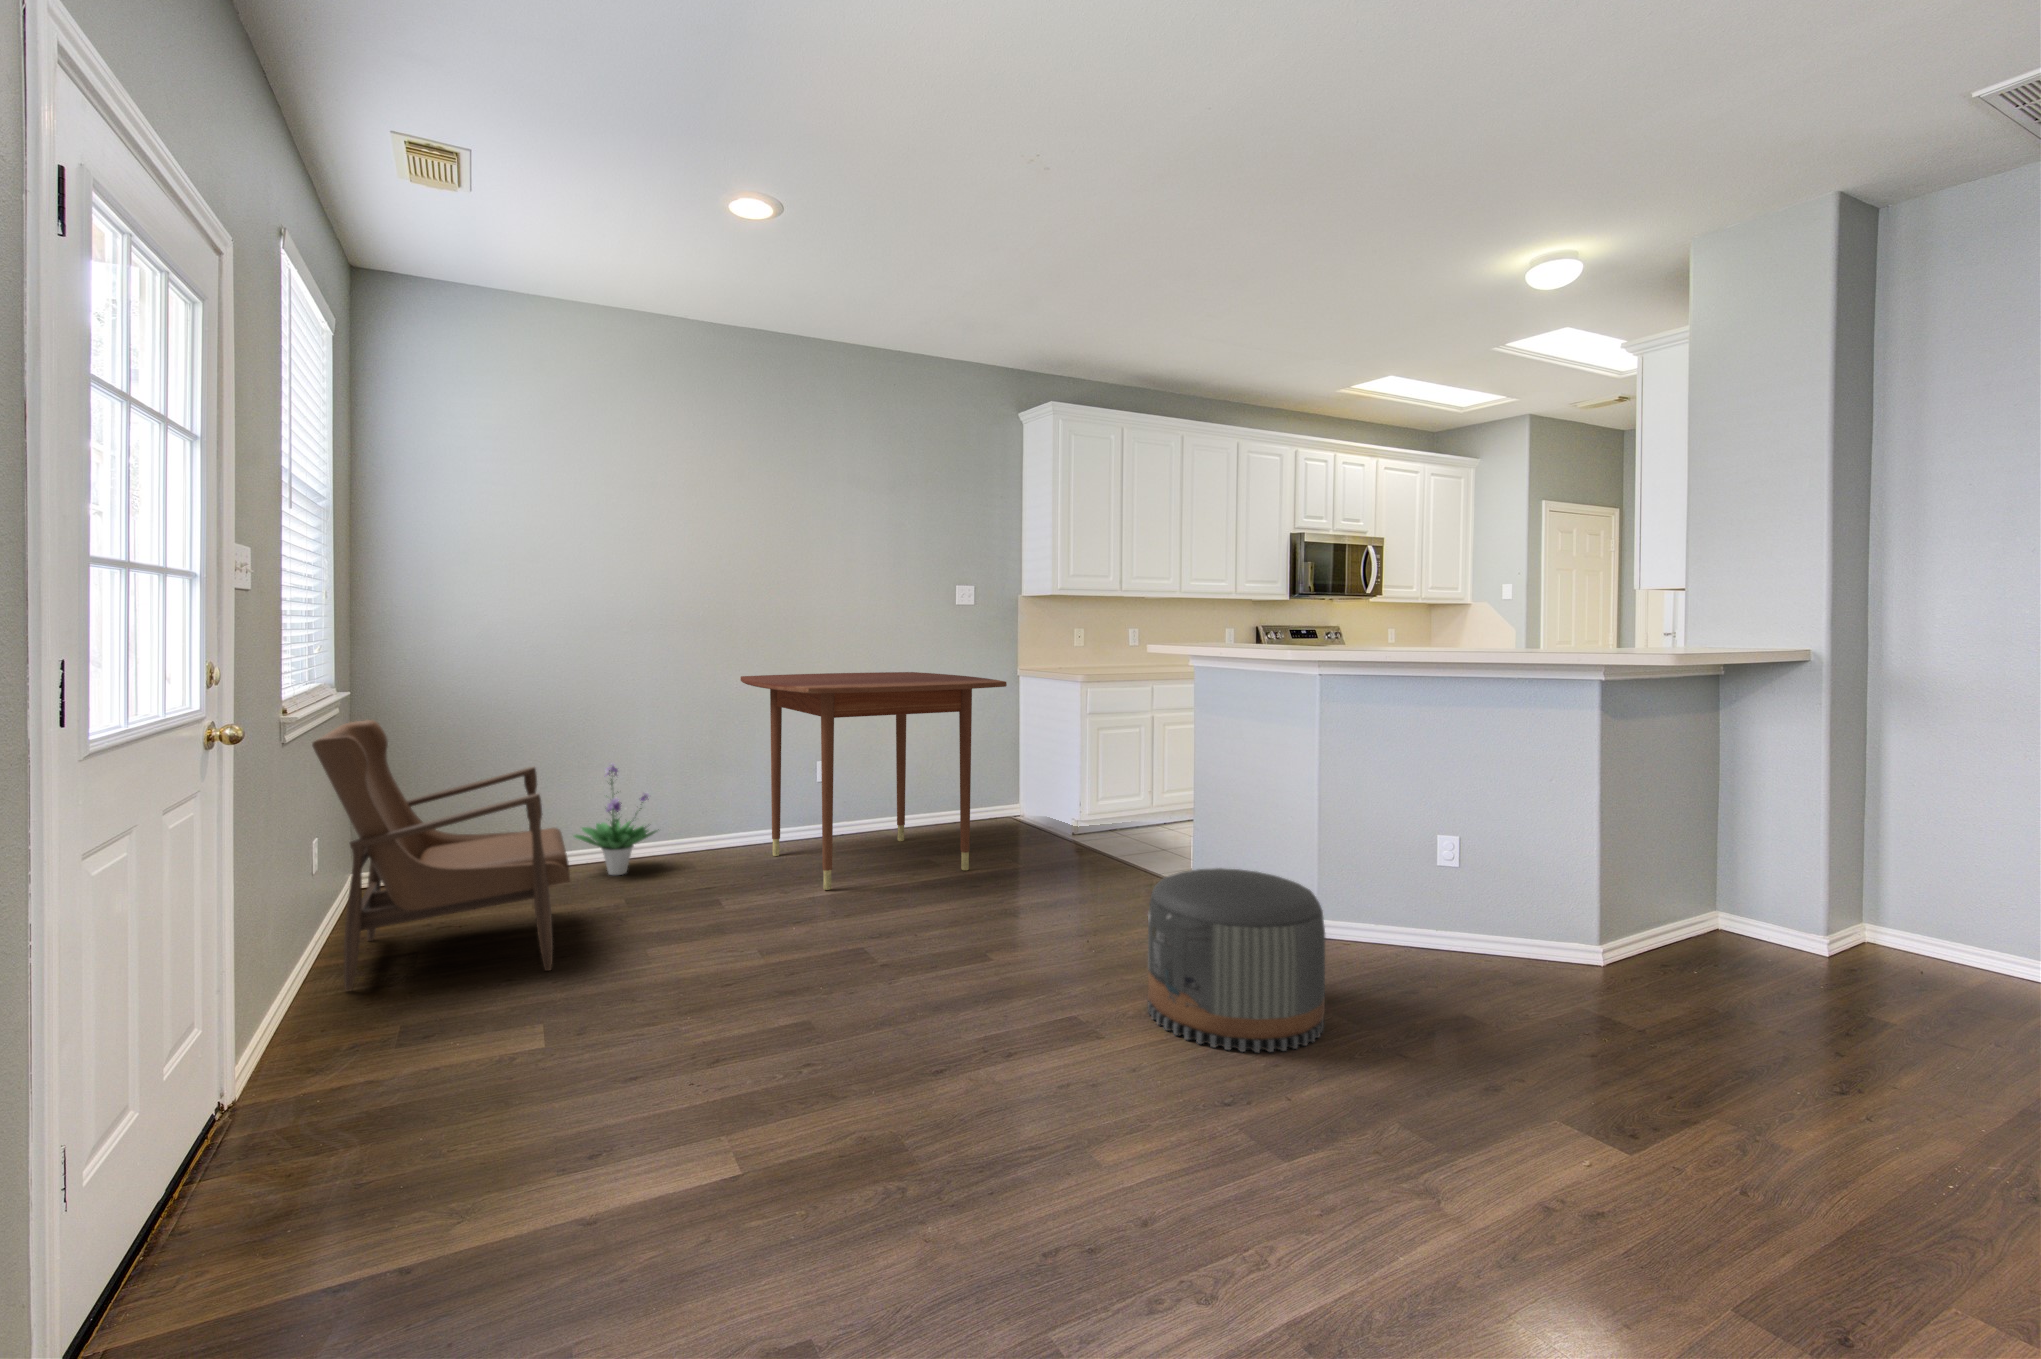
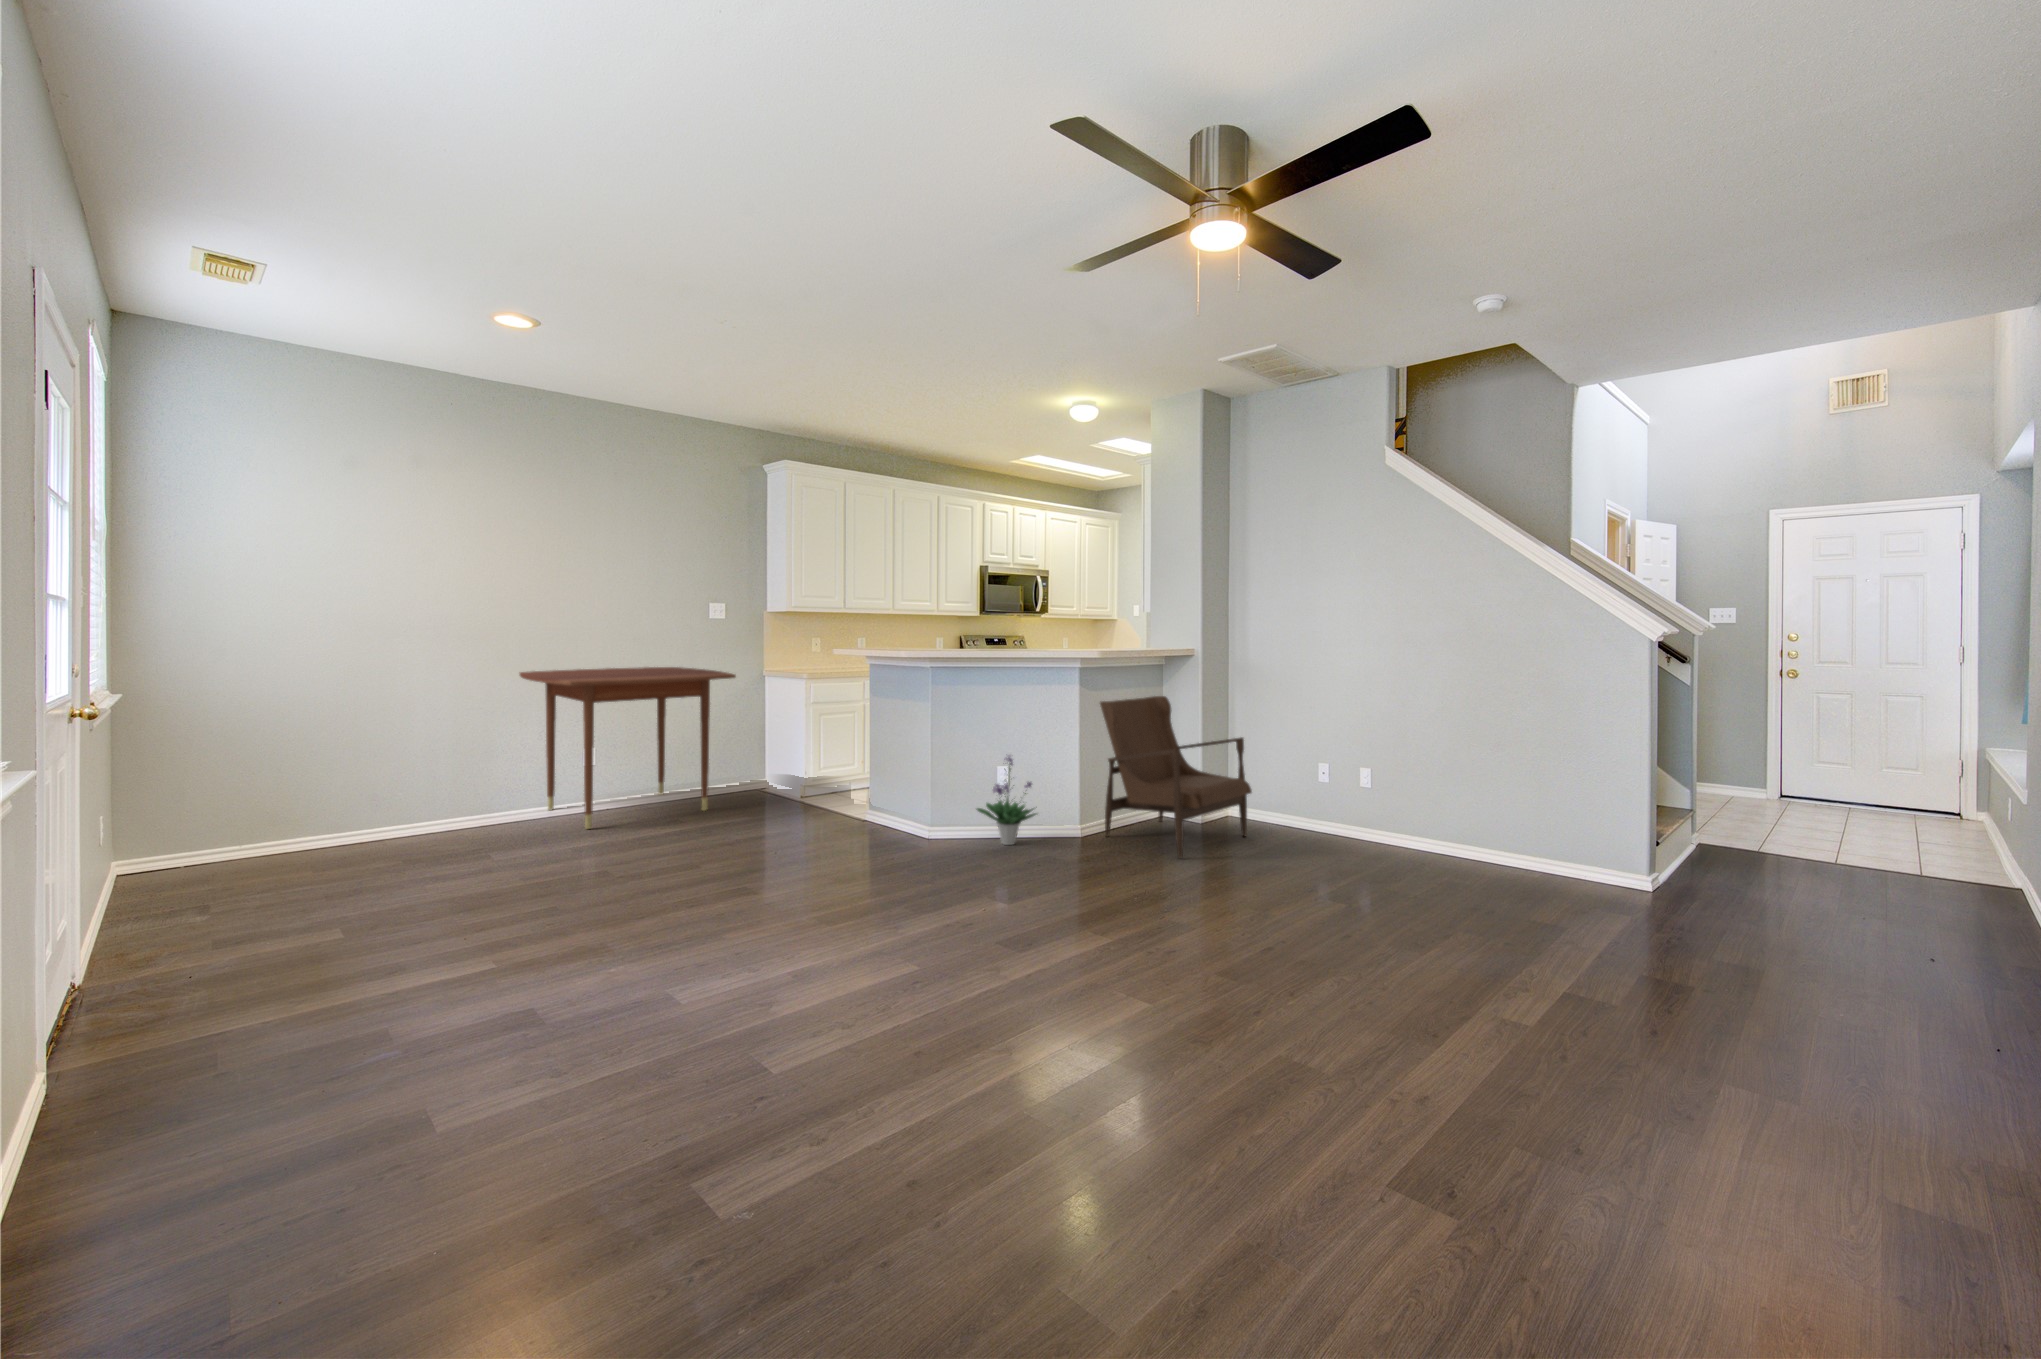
armchair: present [312,720,570,991] -> present [1100,696,1252,858]
potted plant: present [574,764,659,875] -> present [976,756,1036,845]
pouf: present [1148,868,1325,1052] -> none [790,790,896,891]

